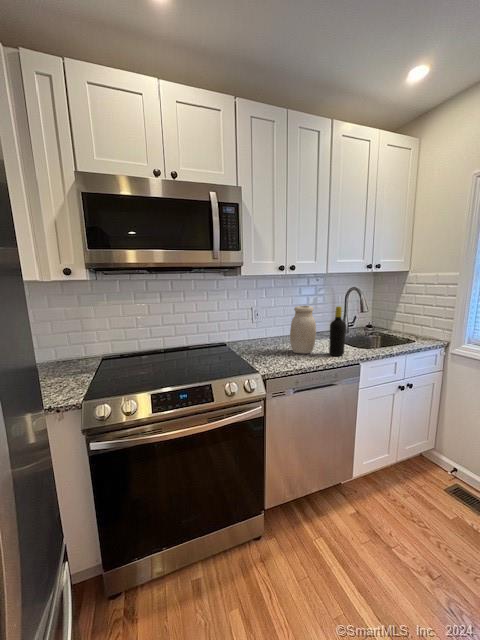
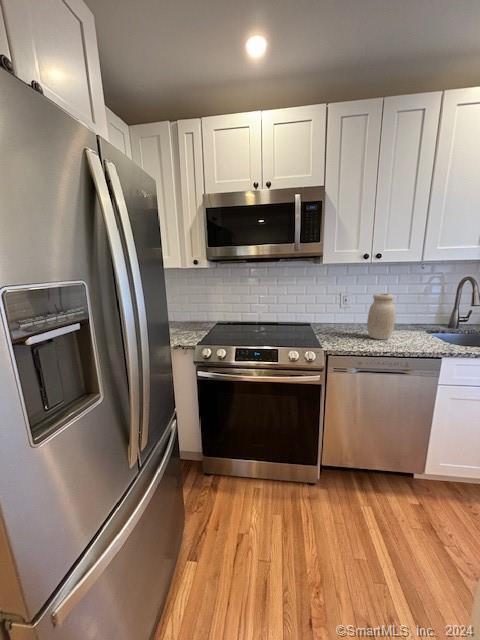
bottle: present [329,306,346,356] -> none [406,296,428,346]

